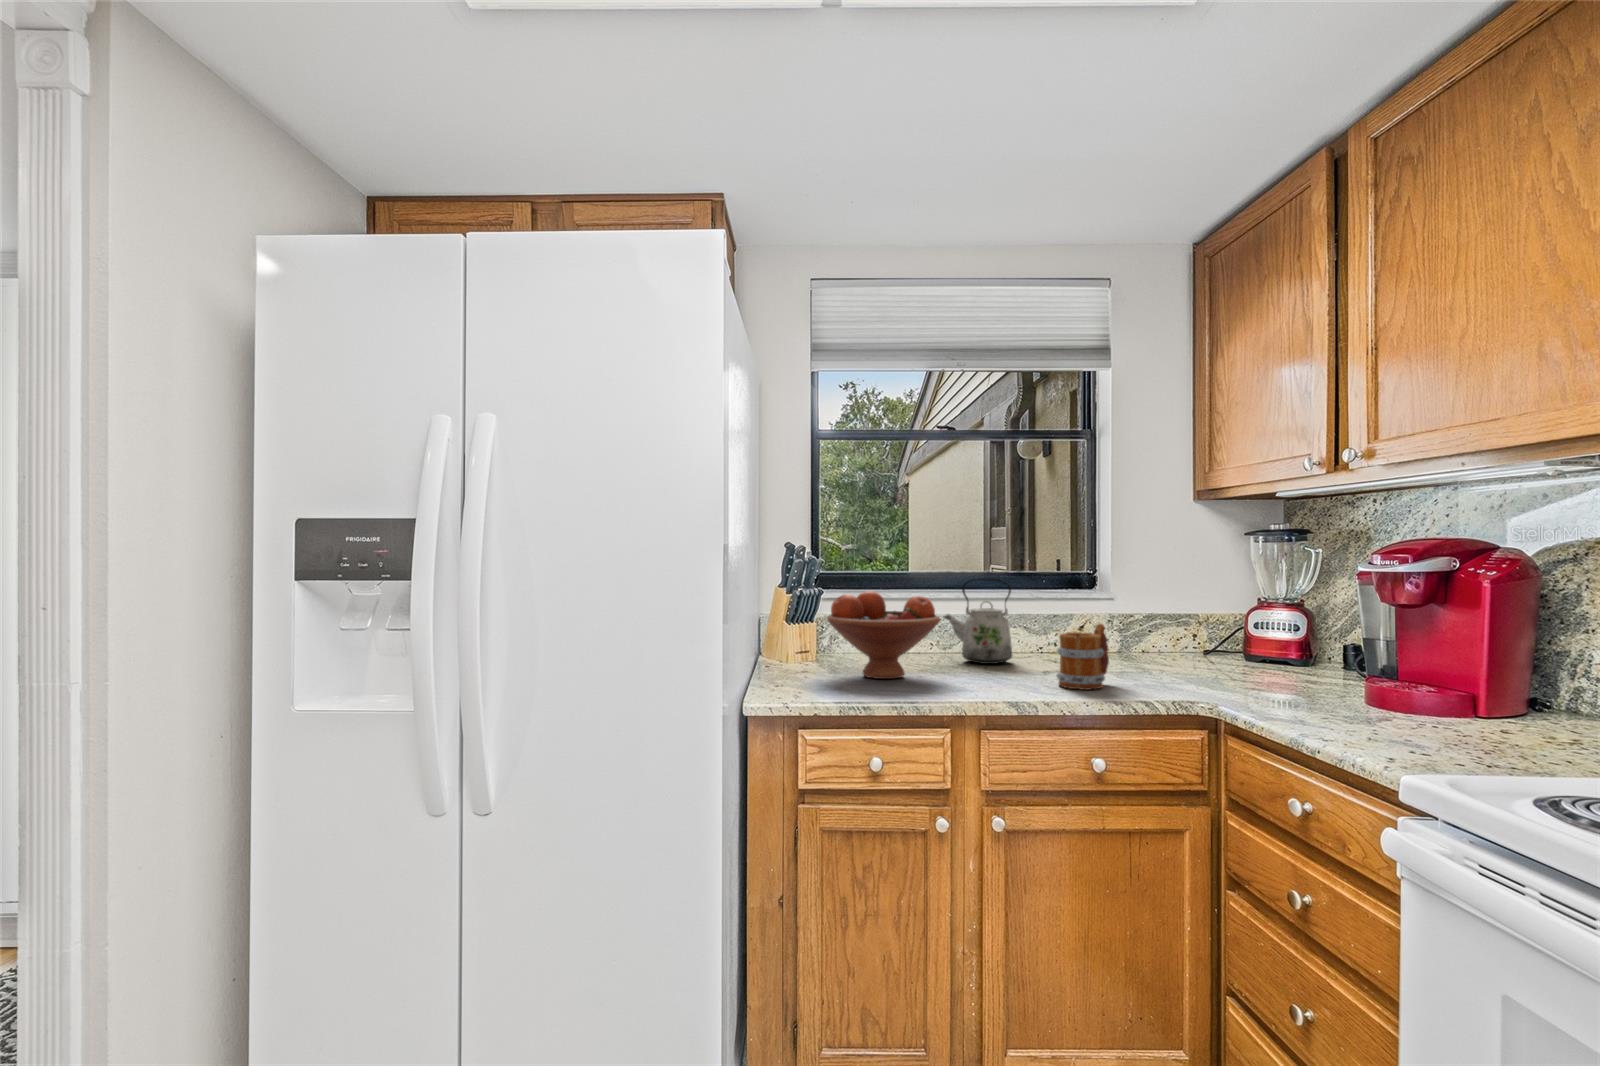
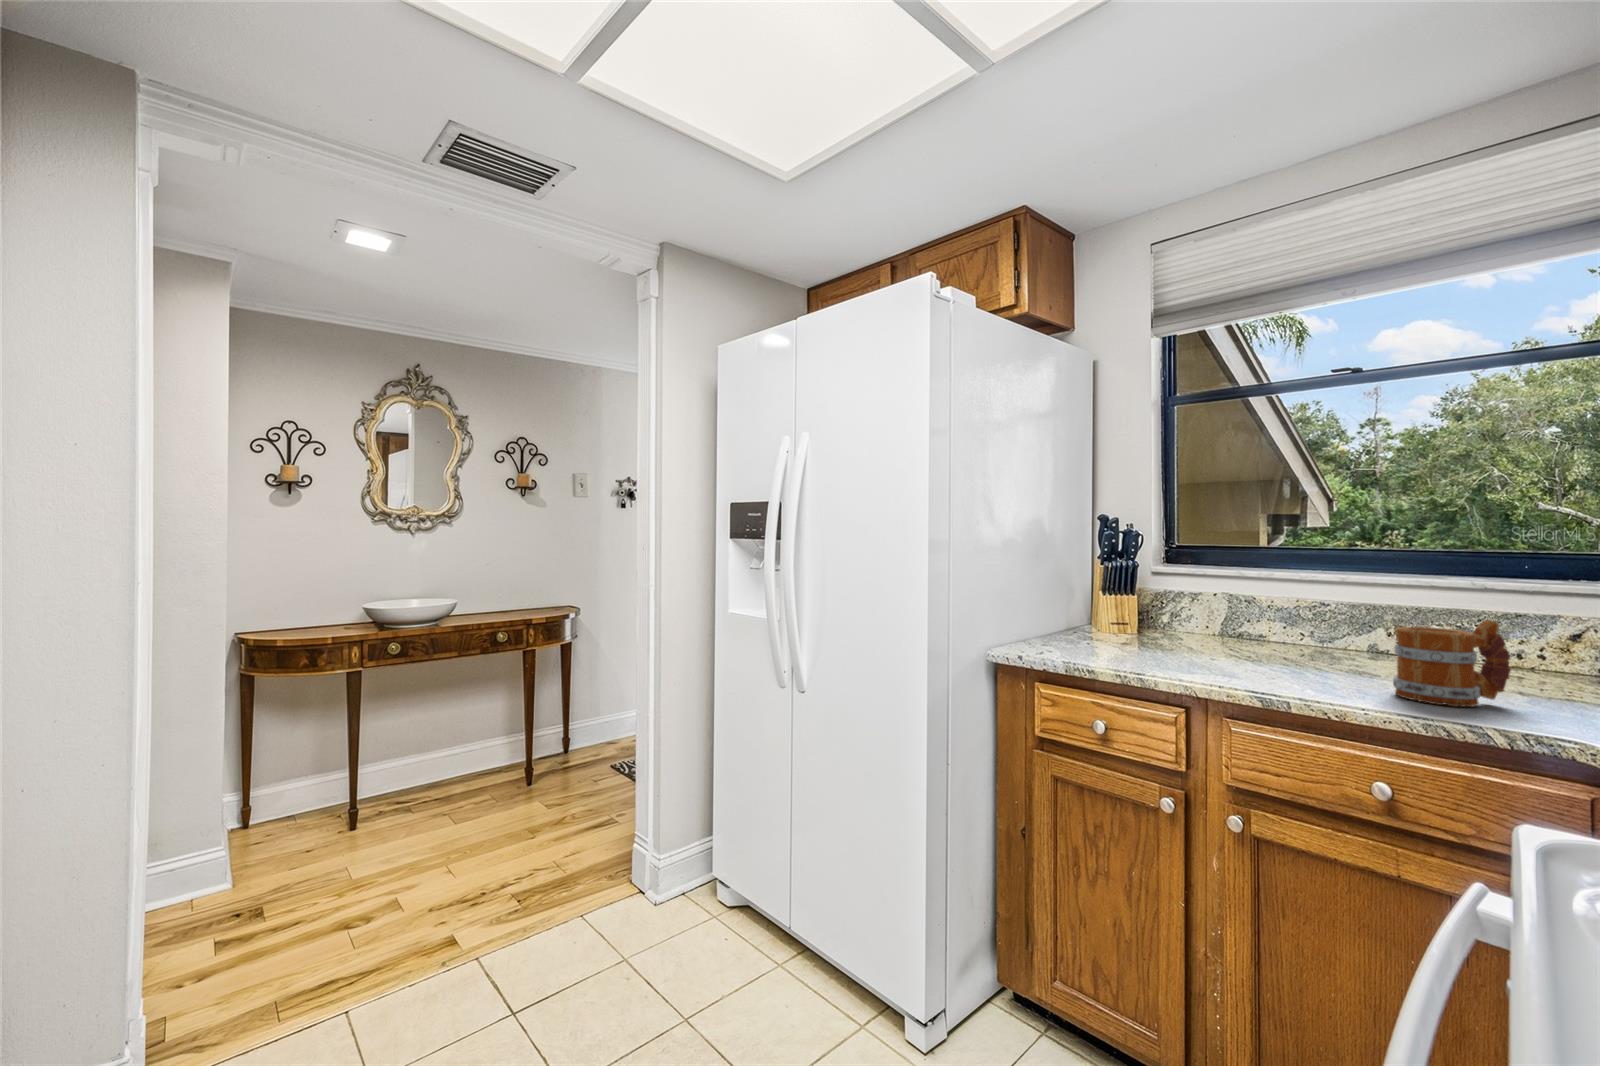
kettle: present [945,578,1012,664] -> none [1302,561,1407,663]
fruit bowl: present [827,591,940,679] -> none [1107,567,1242,655]

